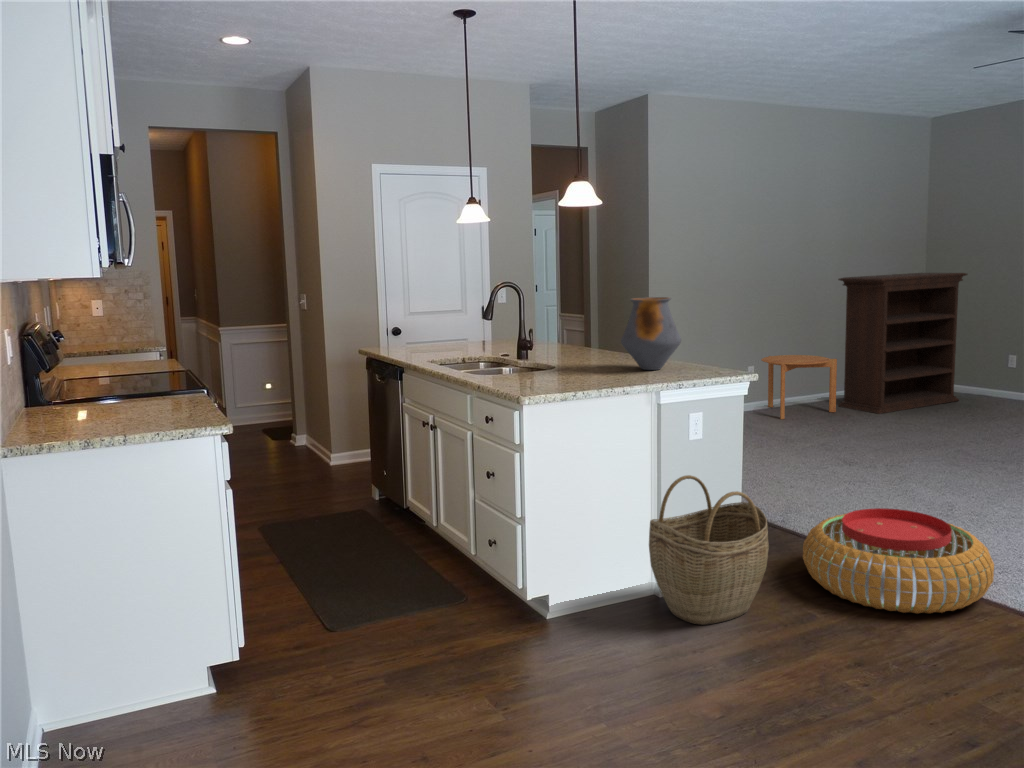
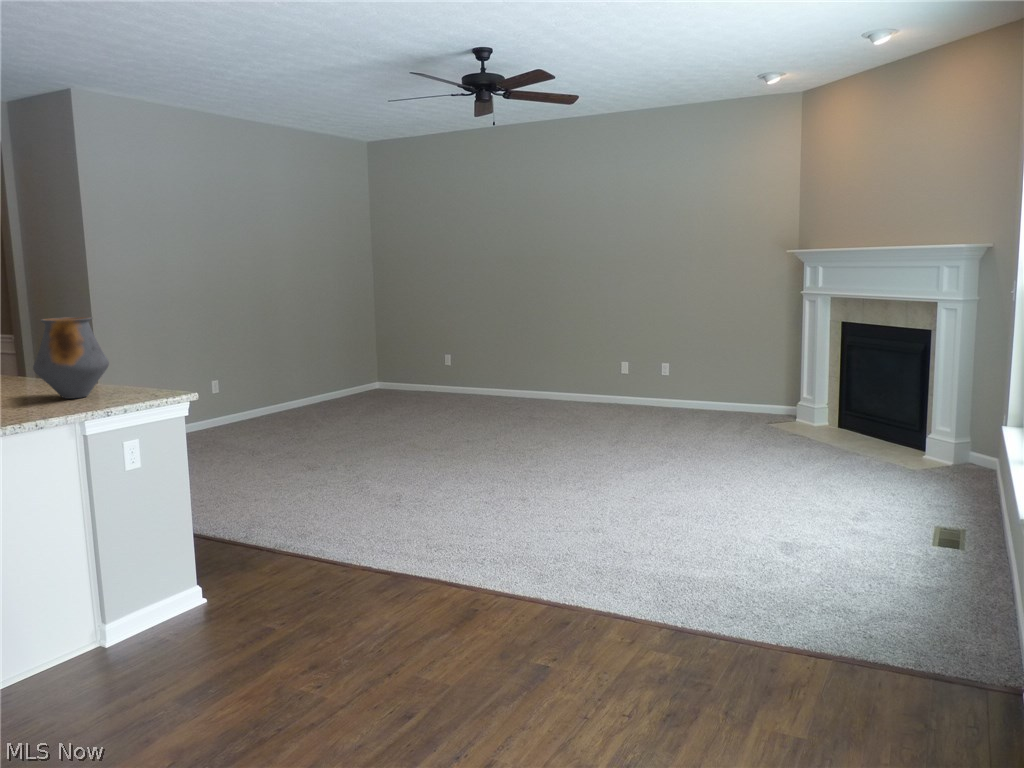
bookshelf: present [838,273,967,414] -> none [291,291,402,419]
side table: present [761,355,837,419] -> none [224,370,299,434]
woven basket: present [649,475,769,625] -> none [82,509,221,670]
pouf: present [803,508,994,613] -> none [260,507,426,606]

